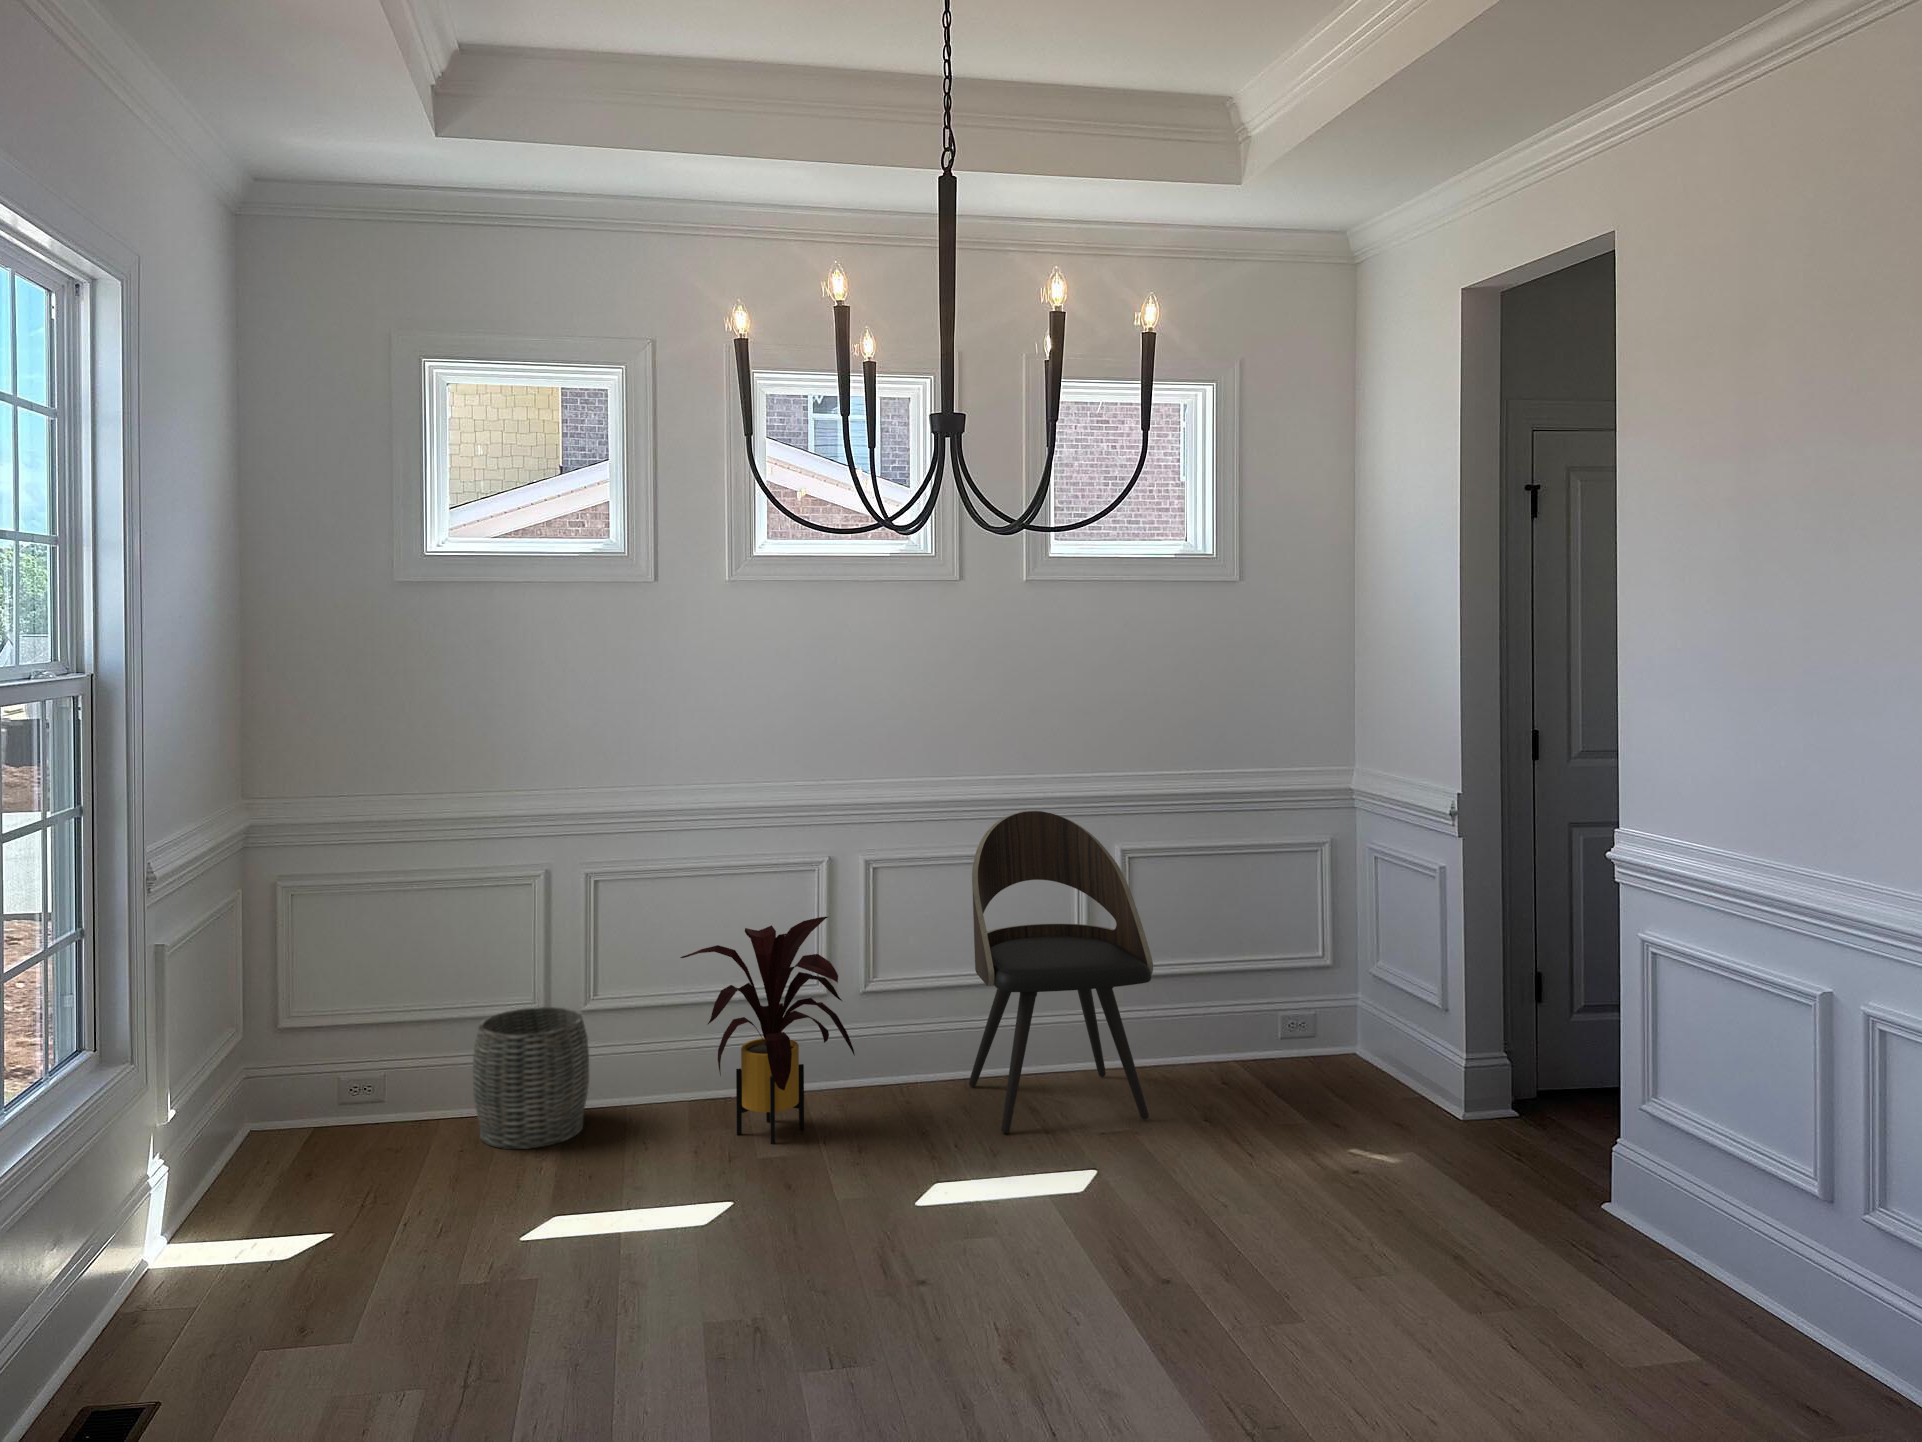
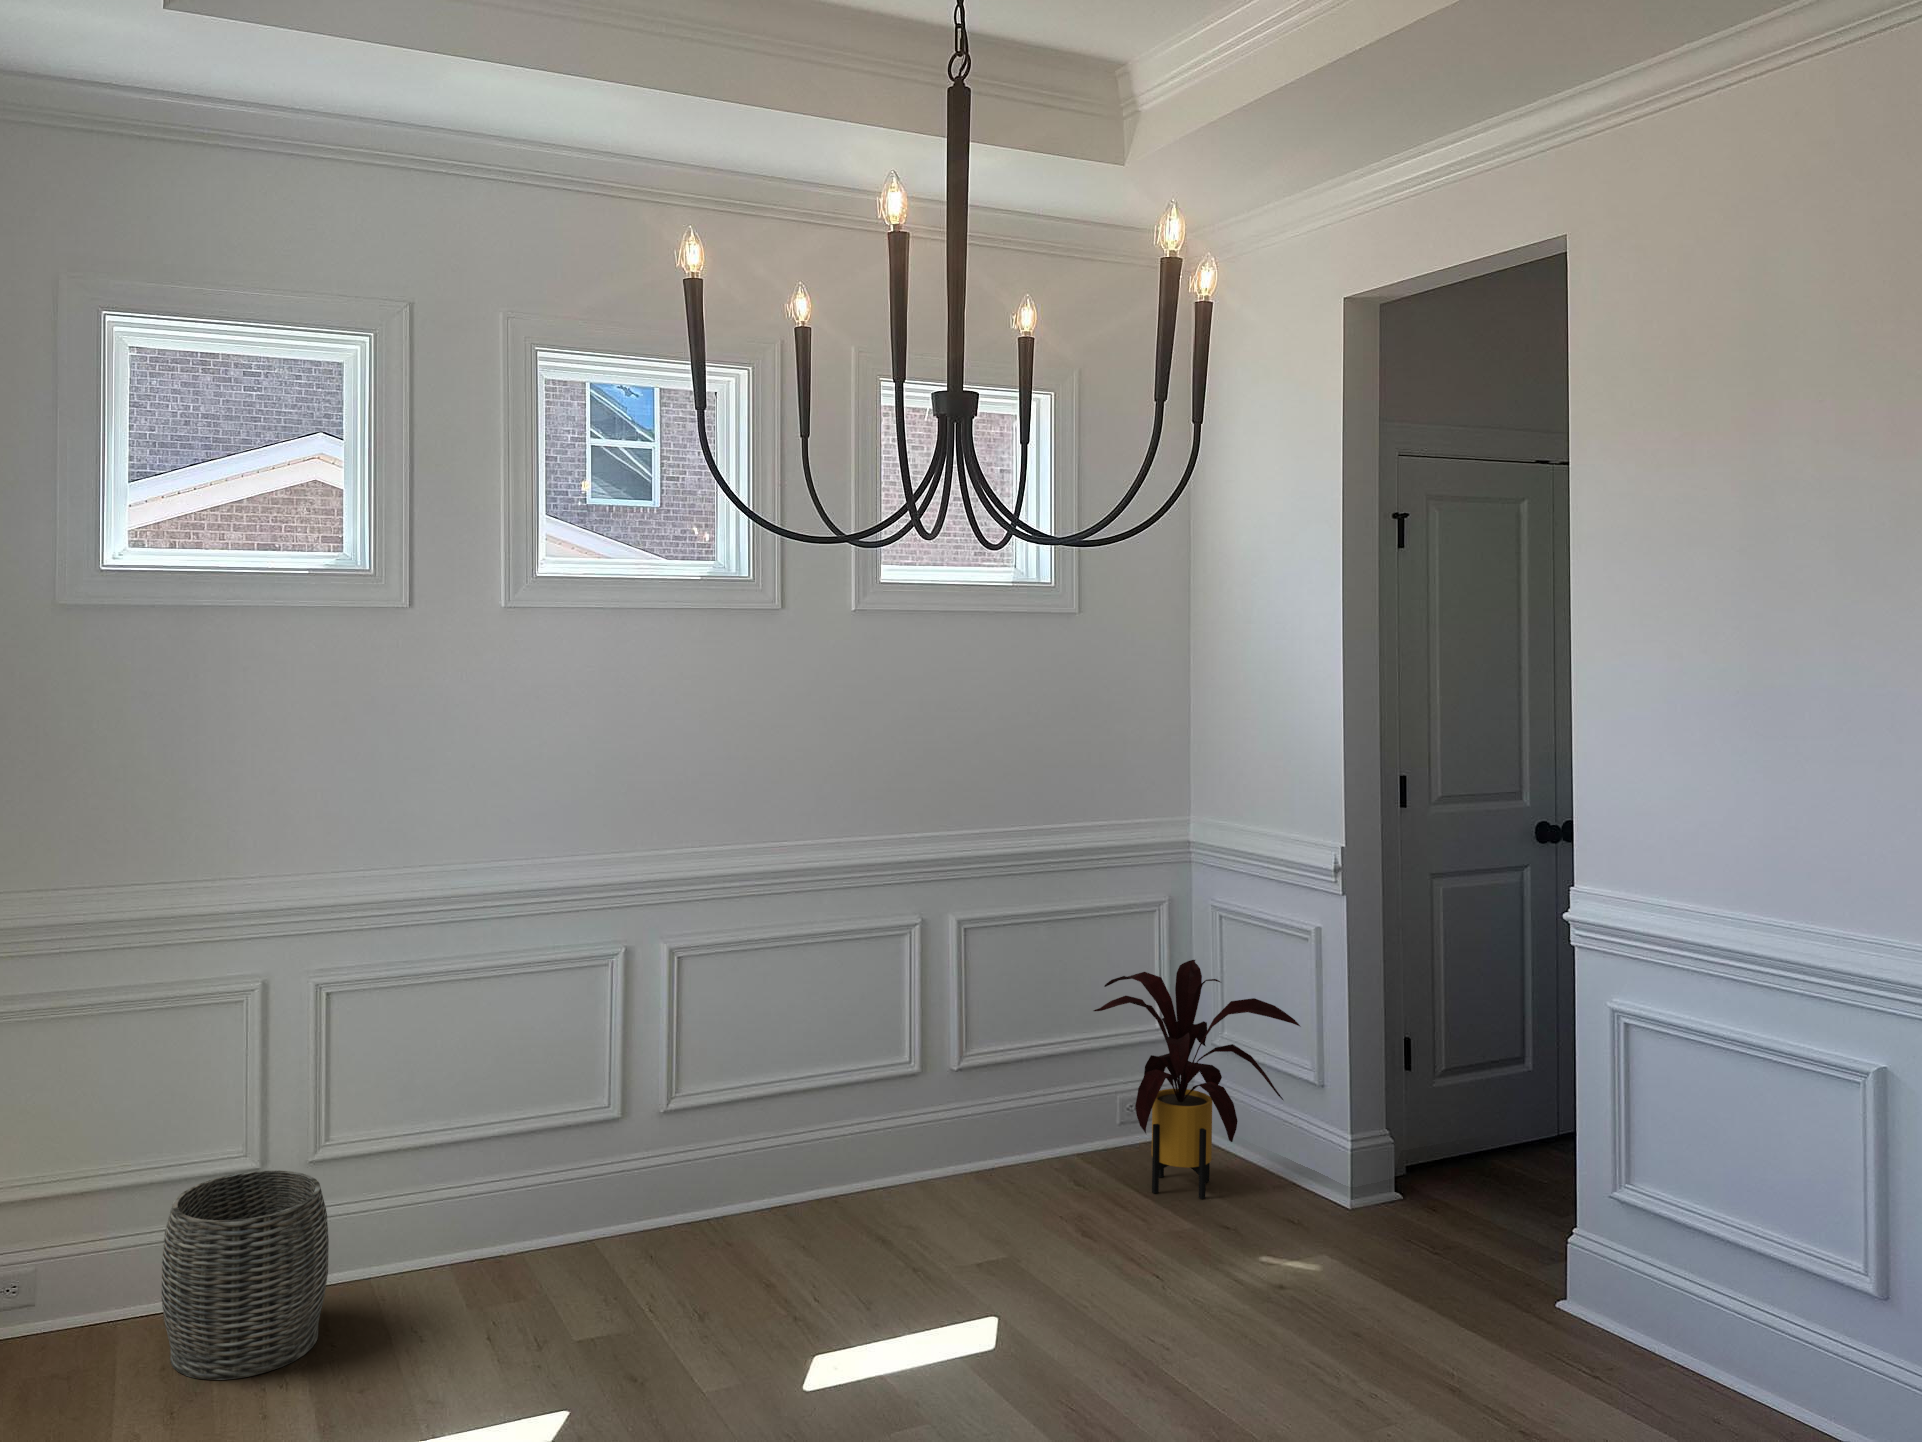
dining chair: present [969,811,1153,1133] -> none [794,880,1035,1280]
house plant: present [680,917,855,1144] -> present [1094,960,1300,1199]

